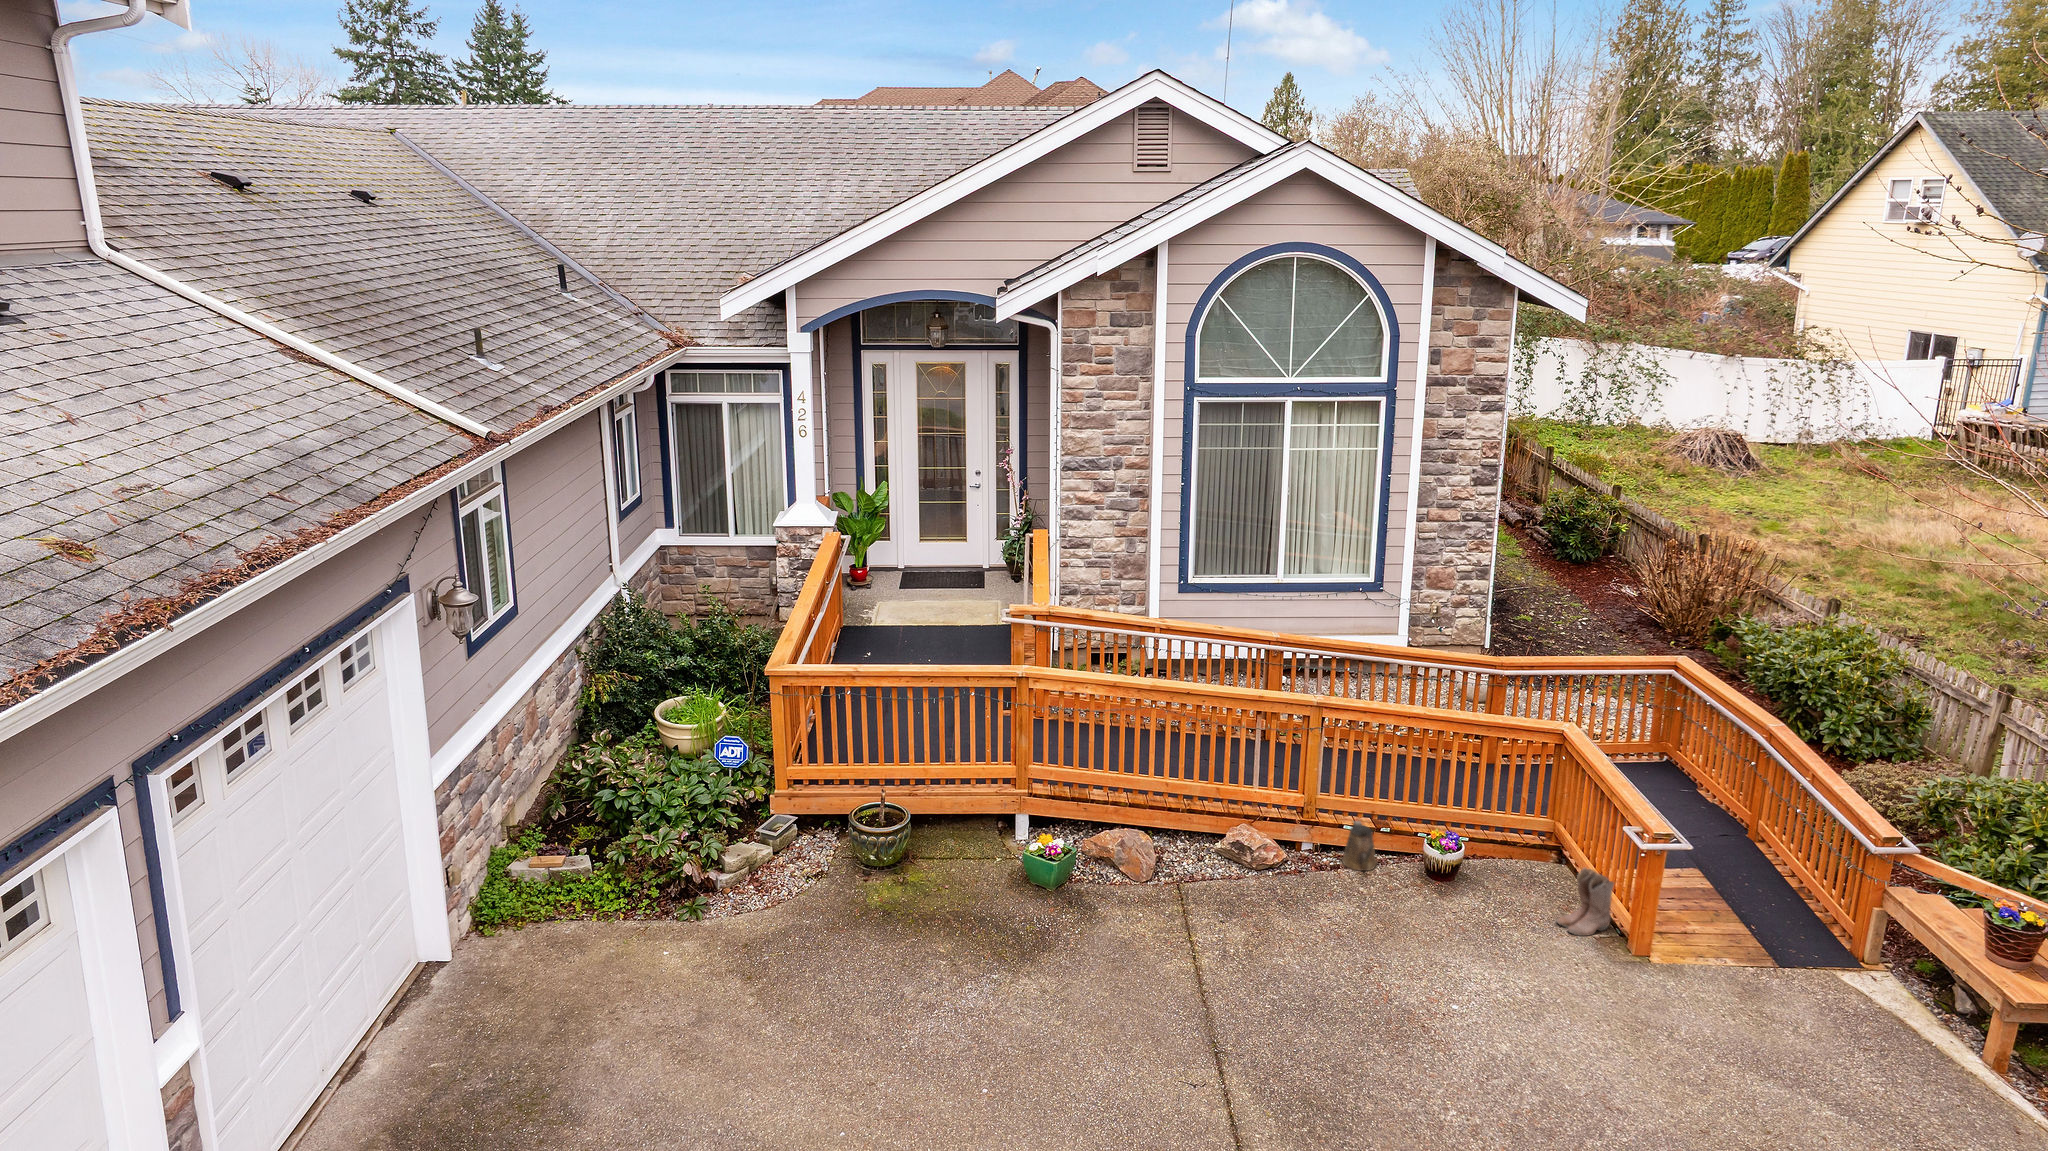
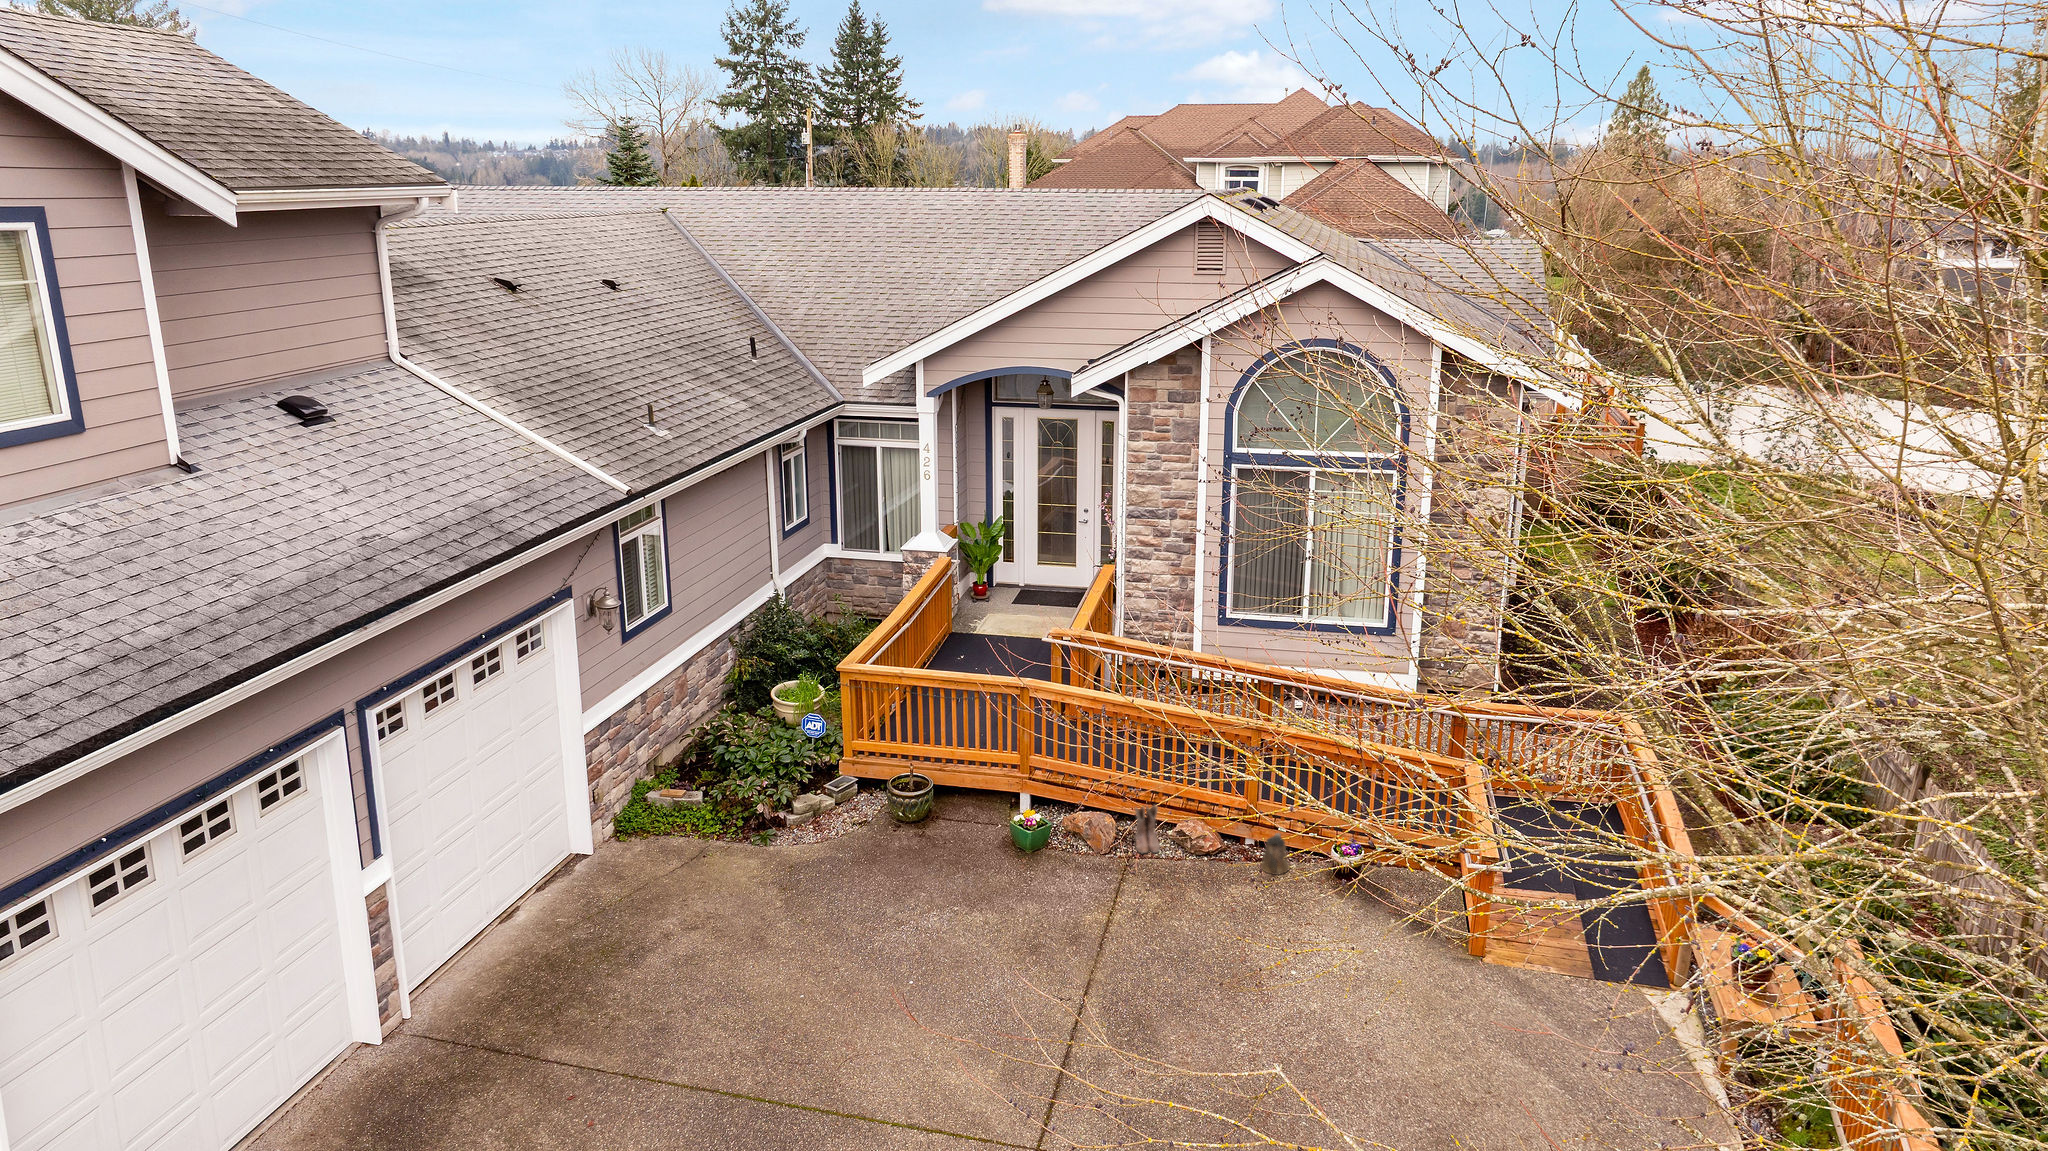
boots: present [1556,868,1614,936] -> present [1135,805,1160,853]

